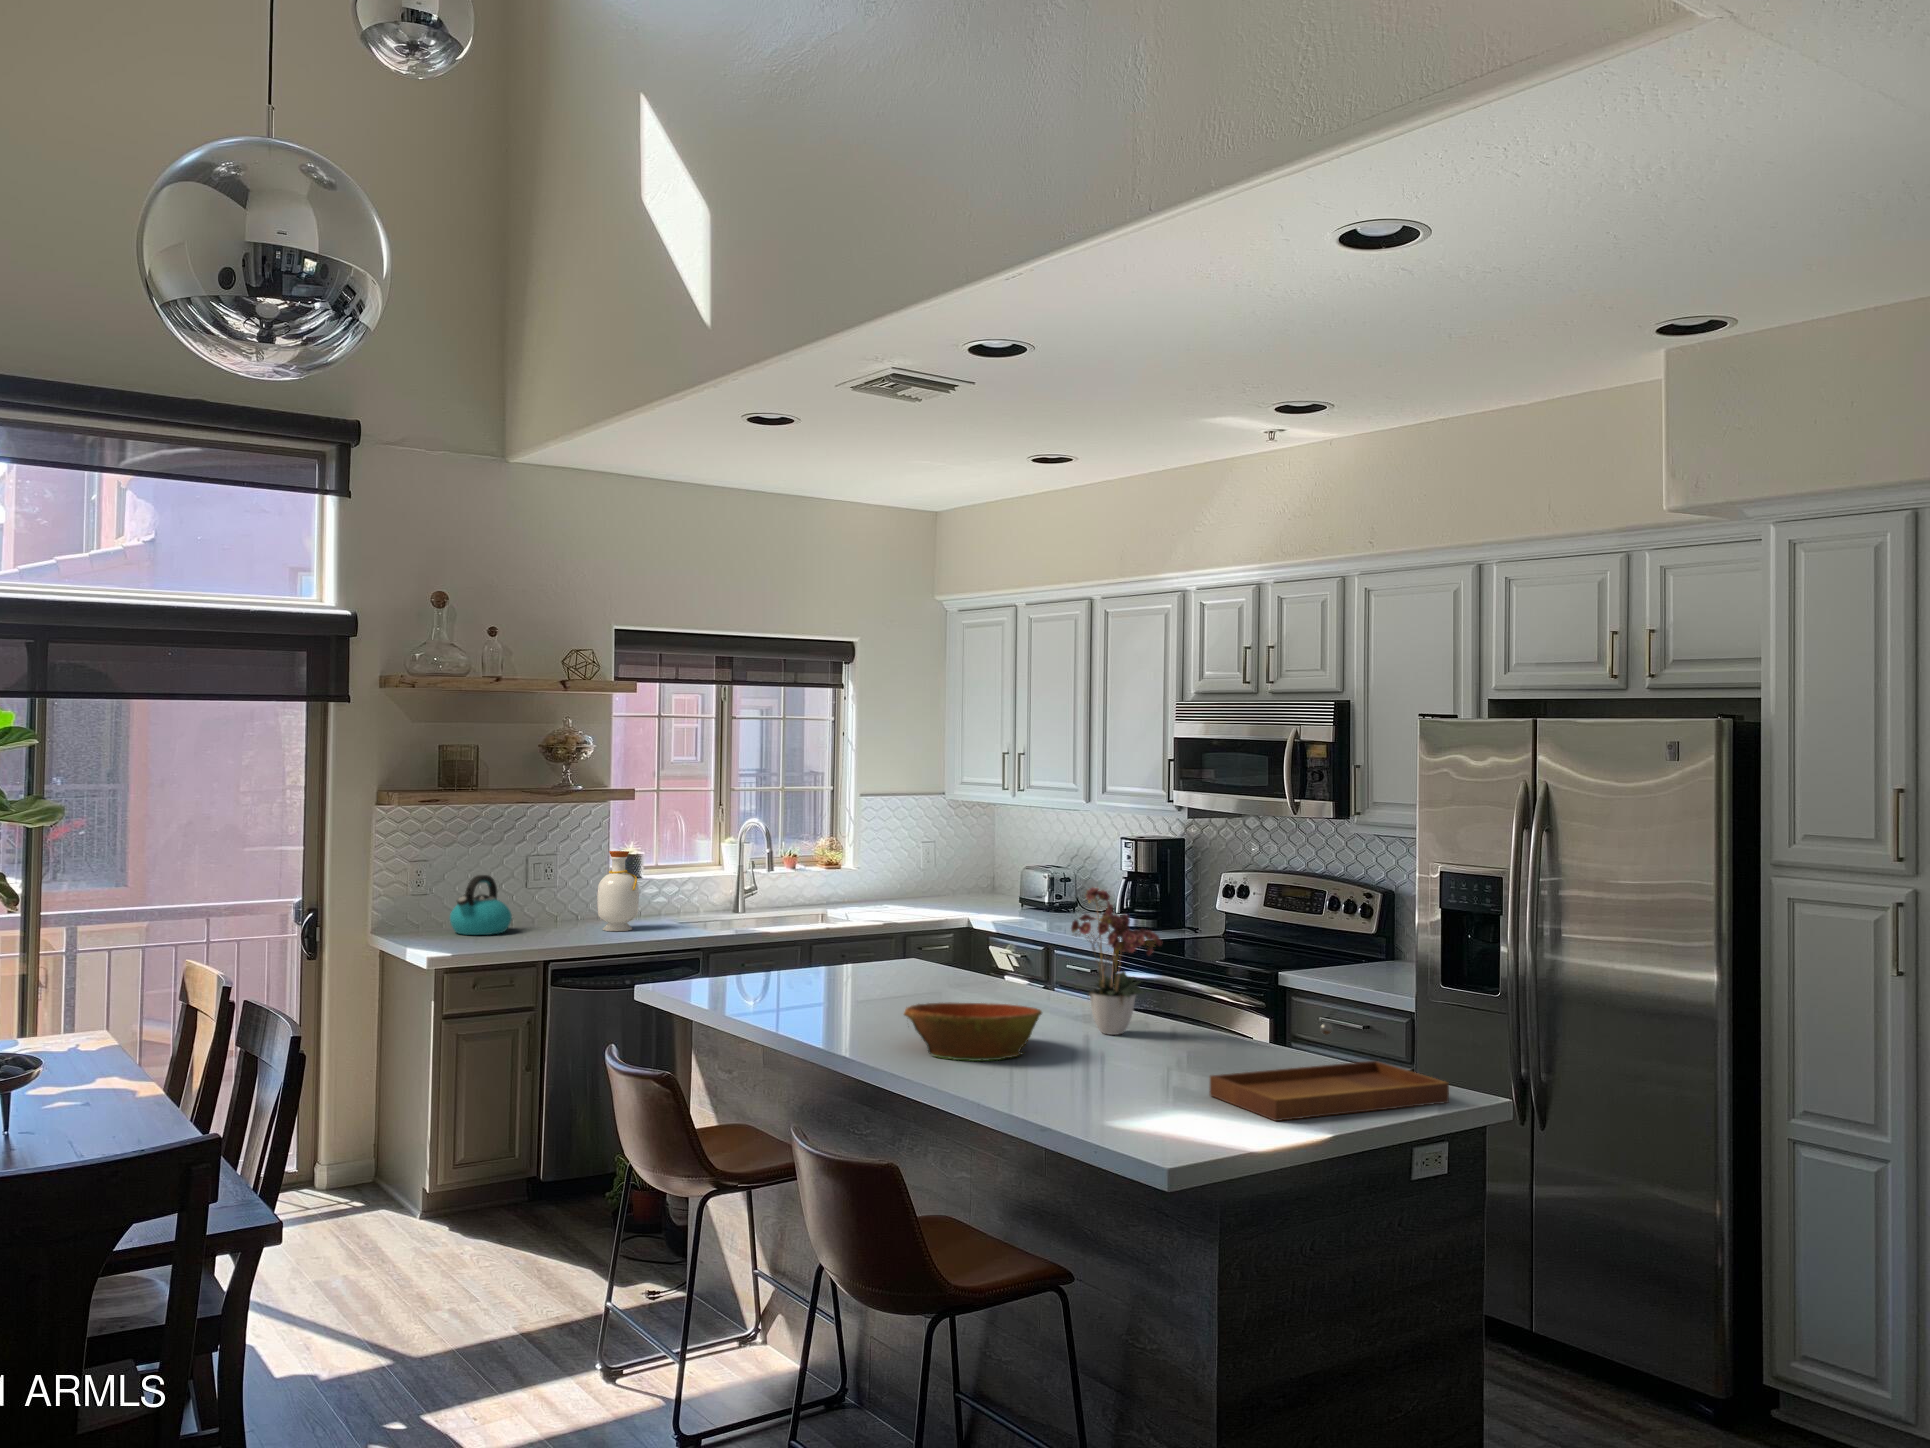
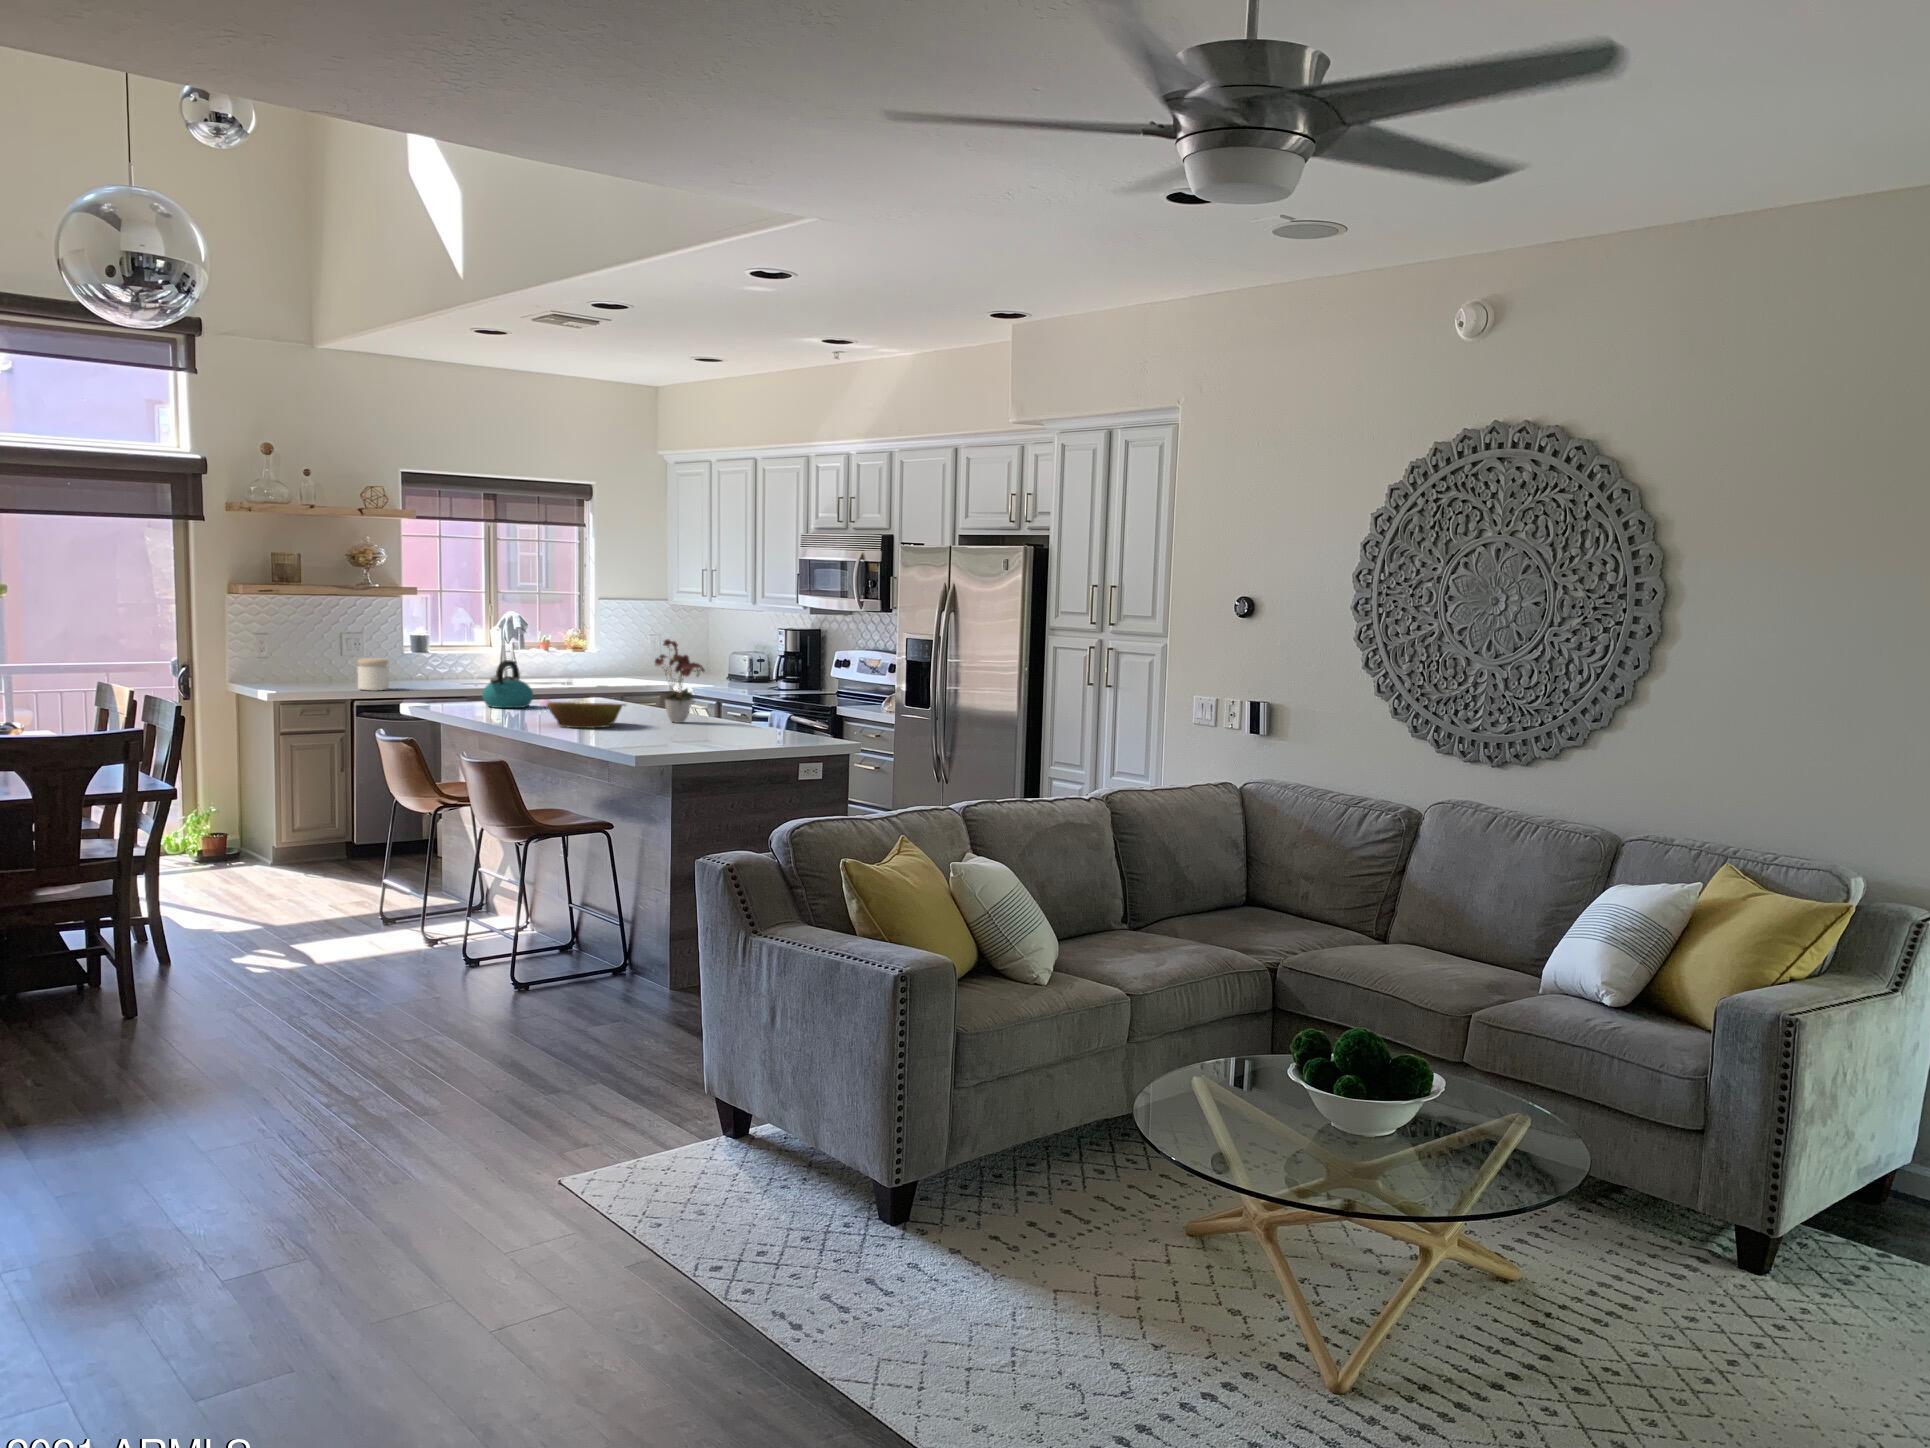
bottle: present [597,851,639,931] -> none [391,631,422,686]
kettle: present [450,875,512,935] -> present [482,660,533,708]
jar: none [553,894,597,942] -> present [358,658,389,691]
tray: present [1210,1023,1449,1121] -> none [694,702,818,745]

